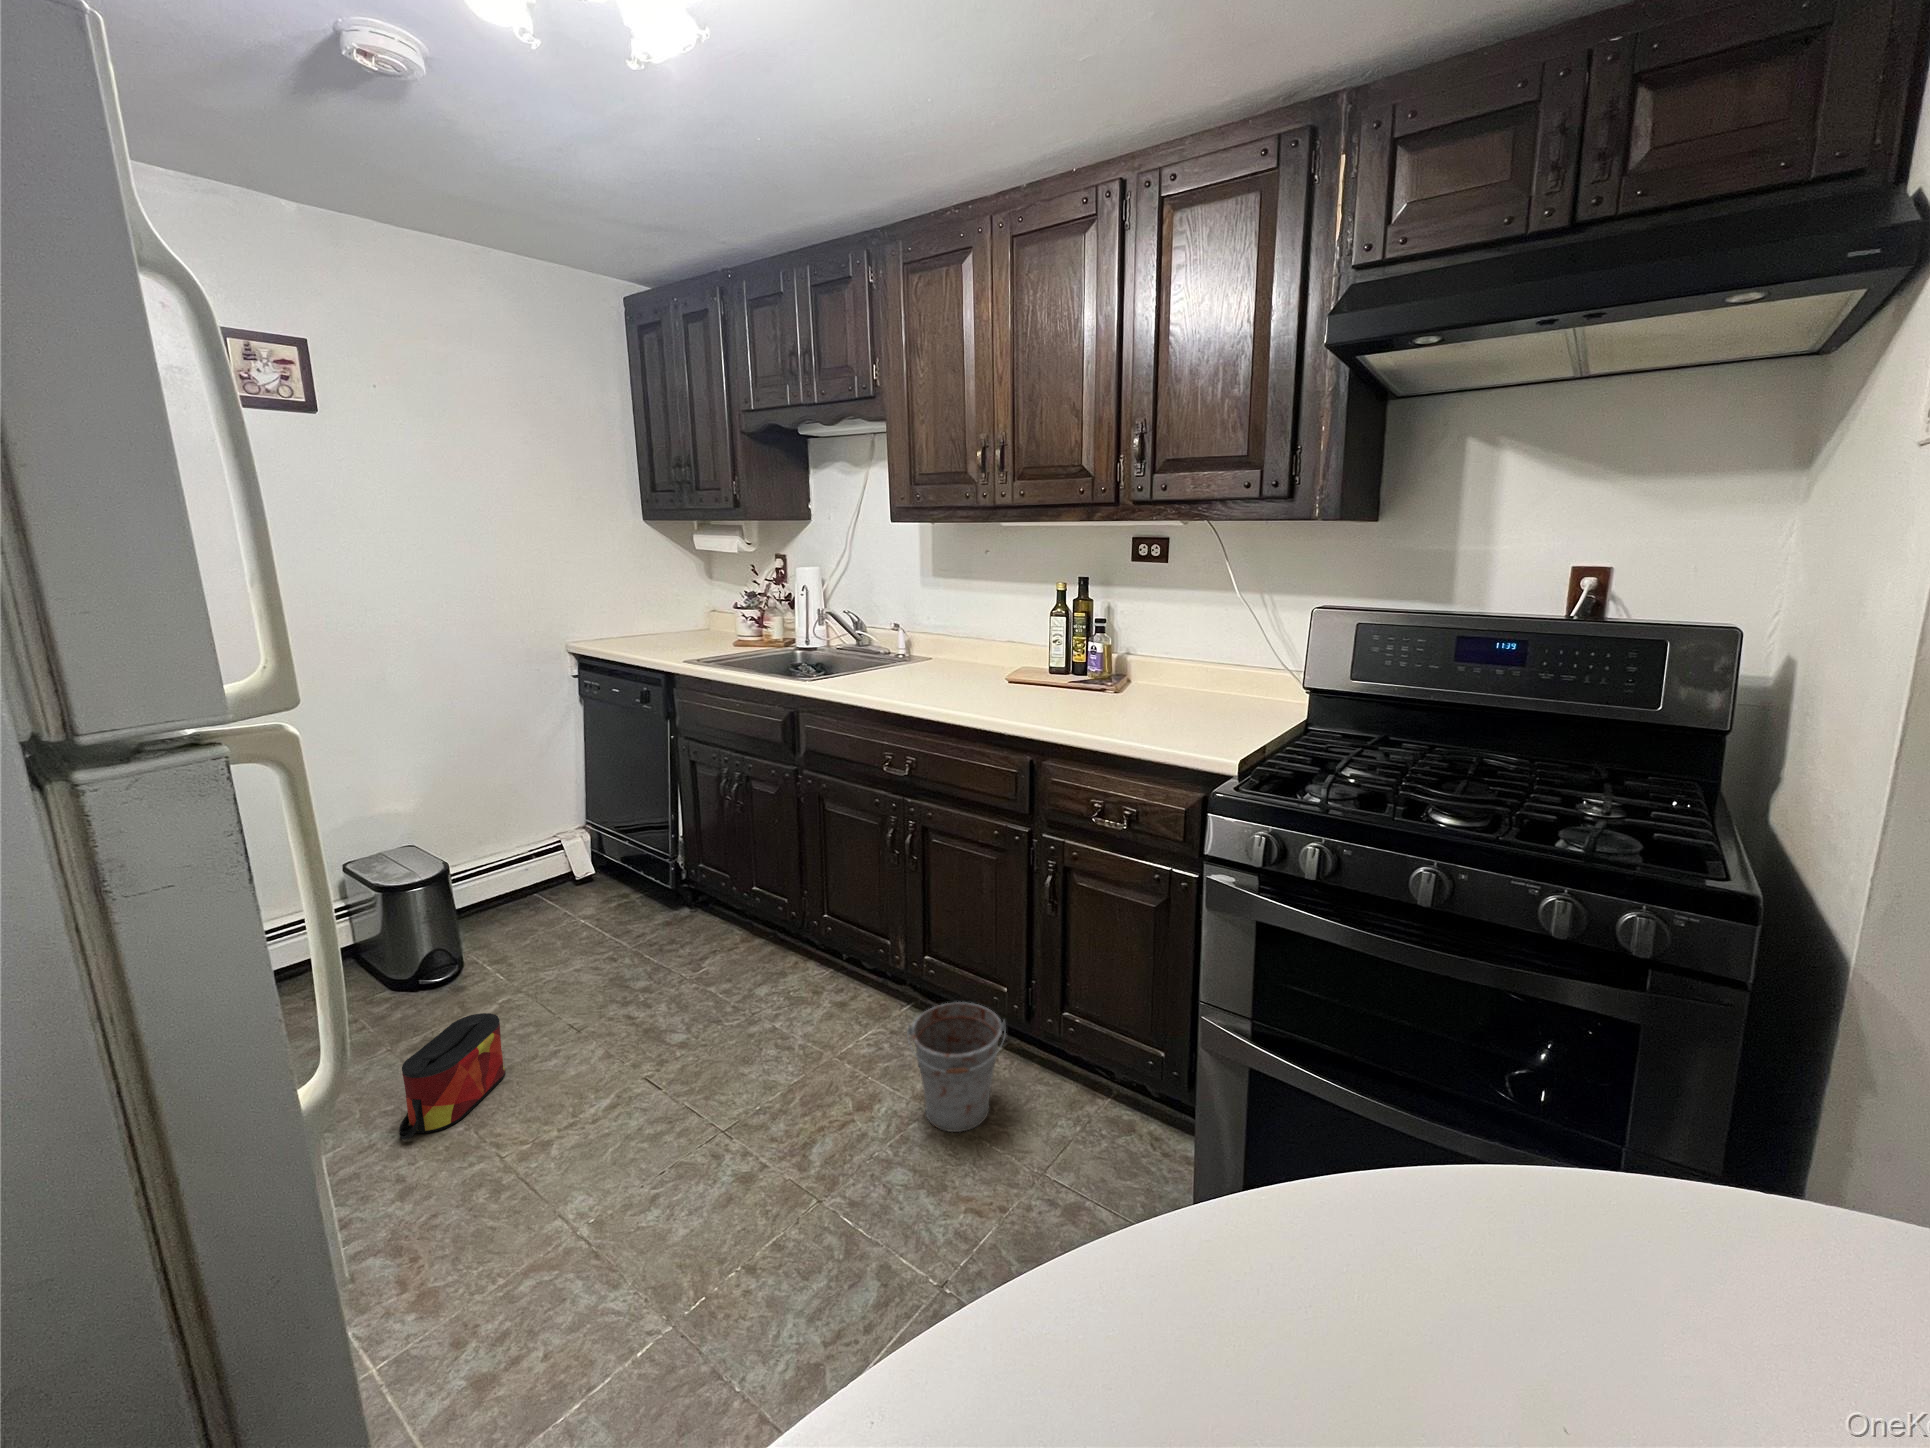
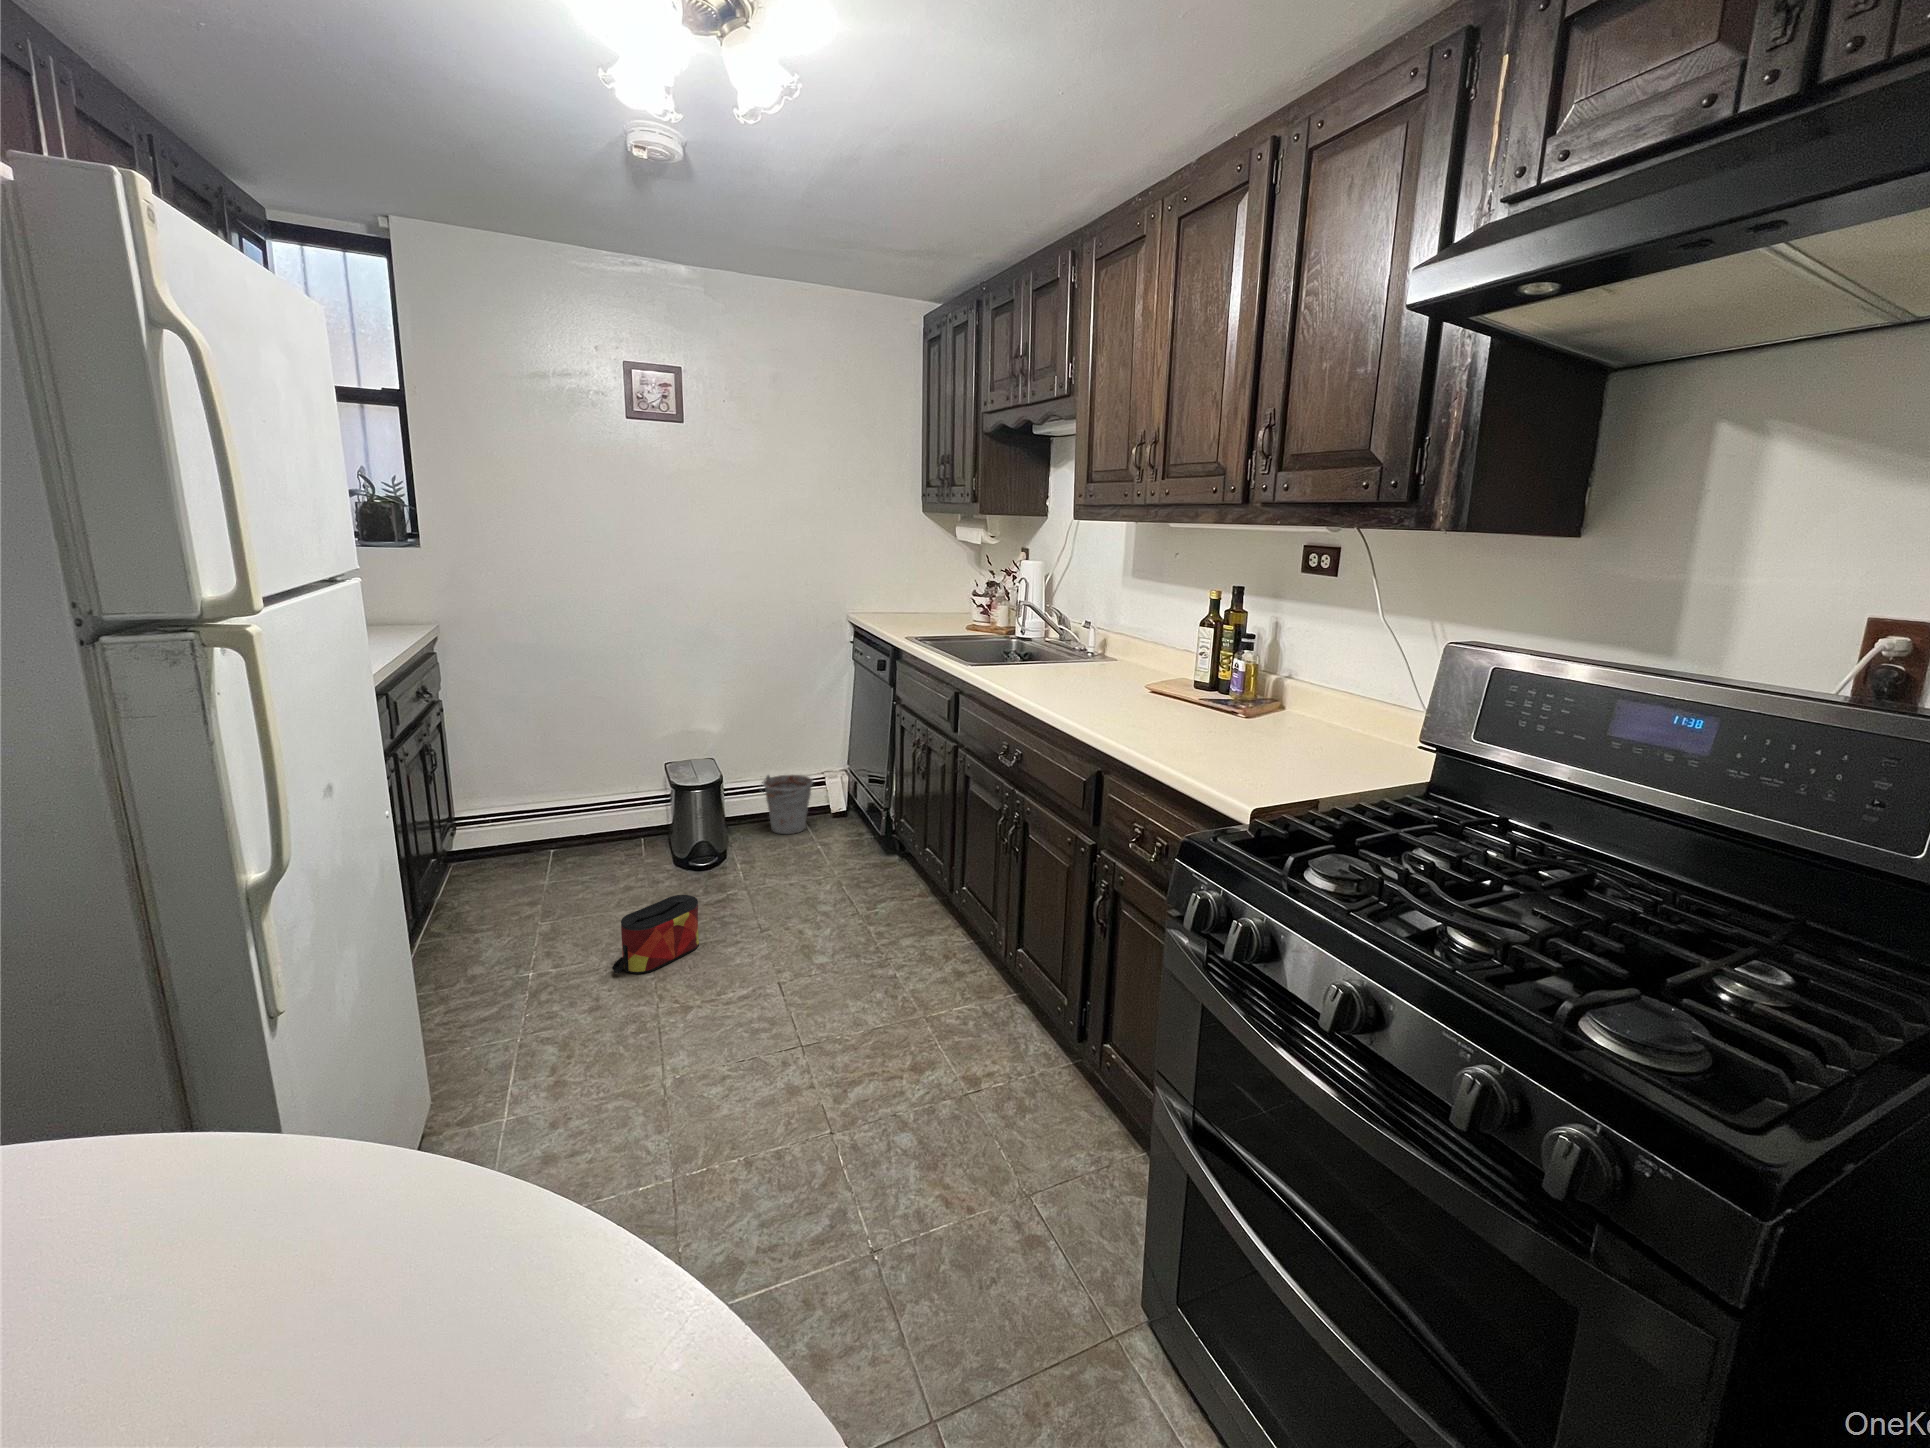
bucket: present [907,1002,1006,1132] -> present [762,775,813,834]

